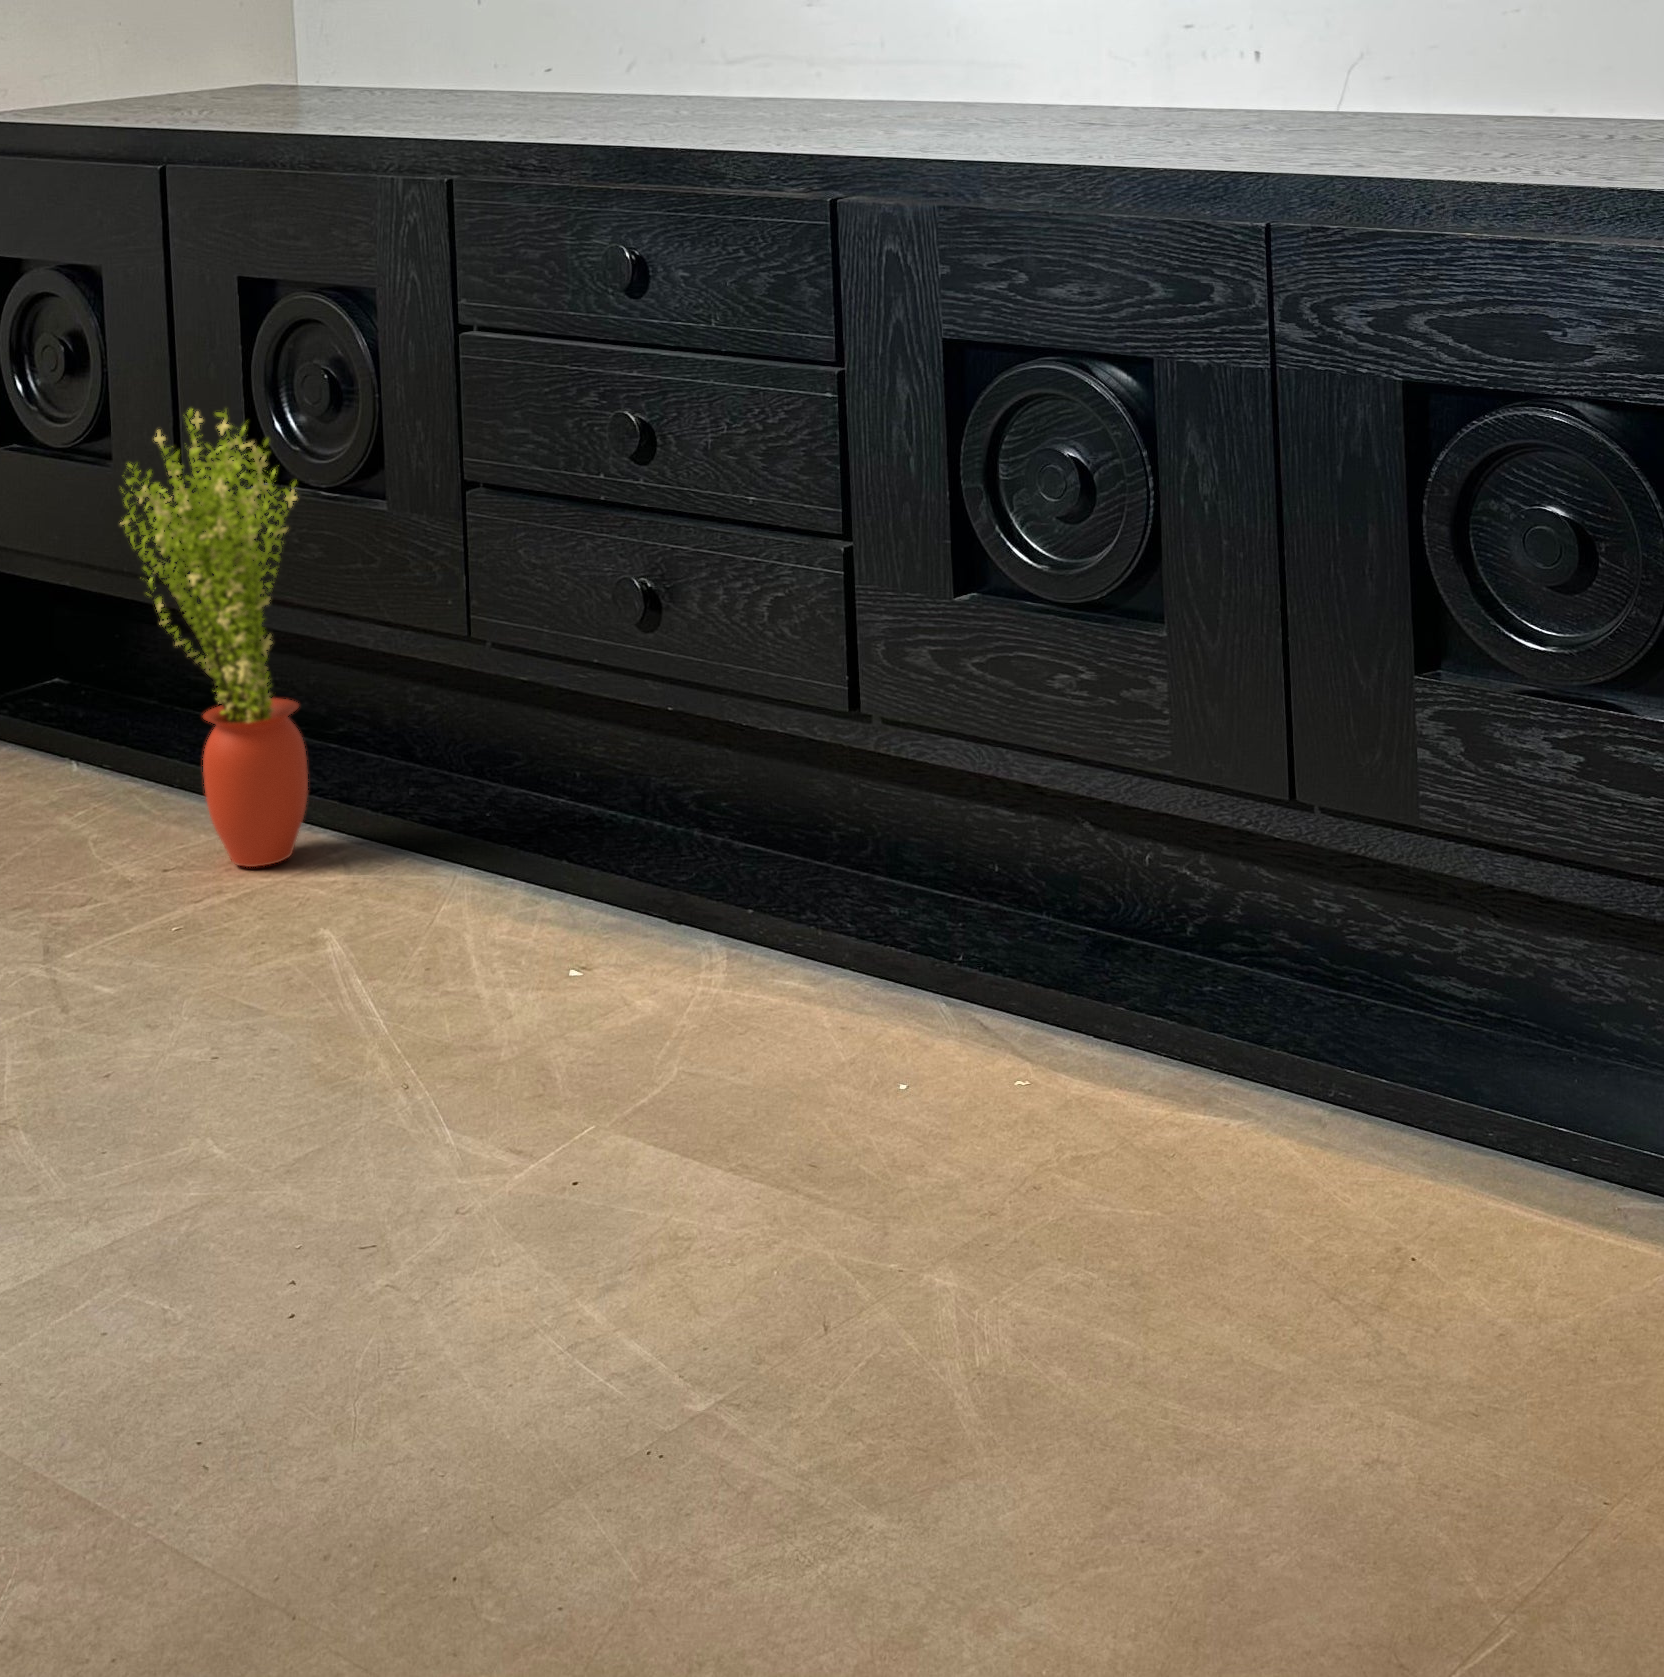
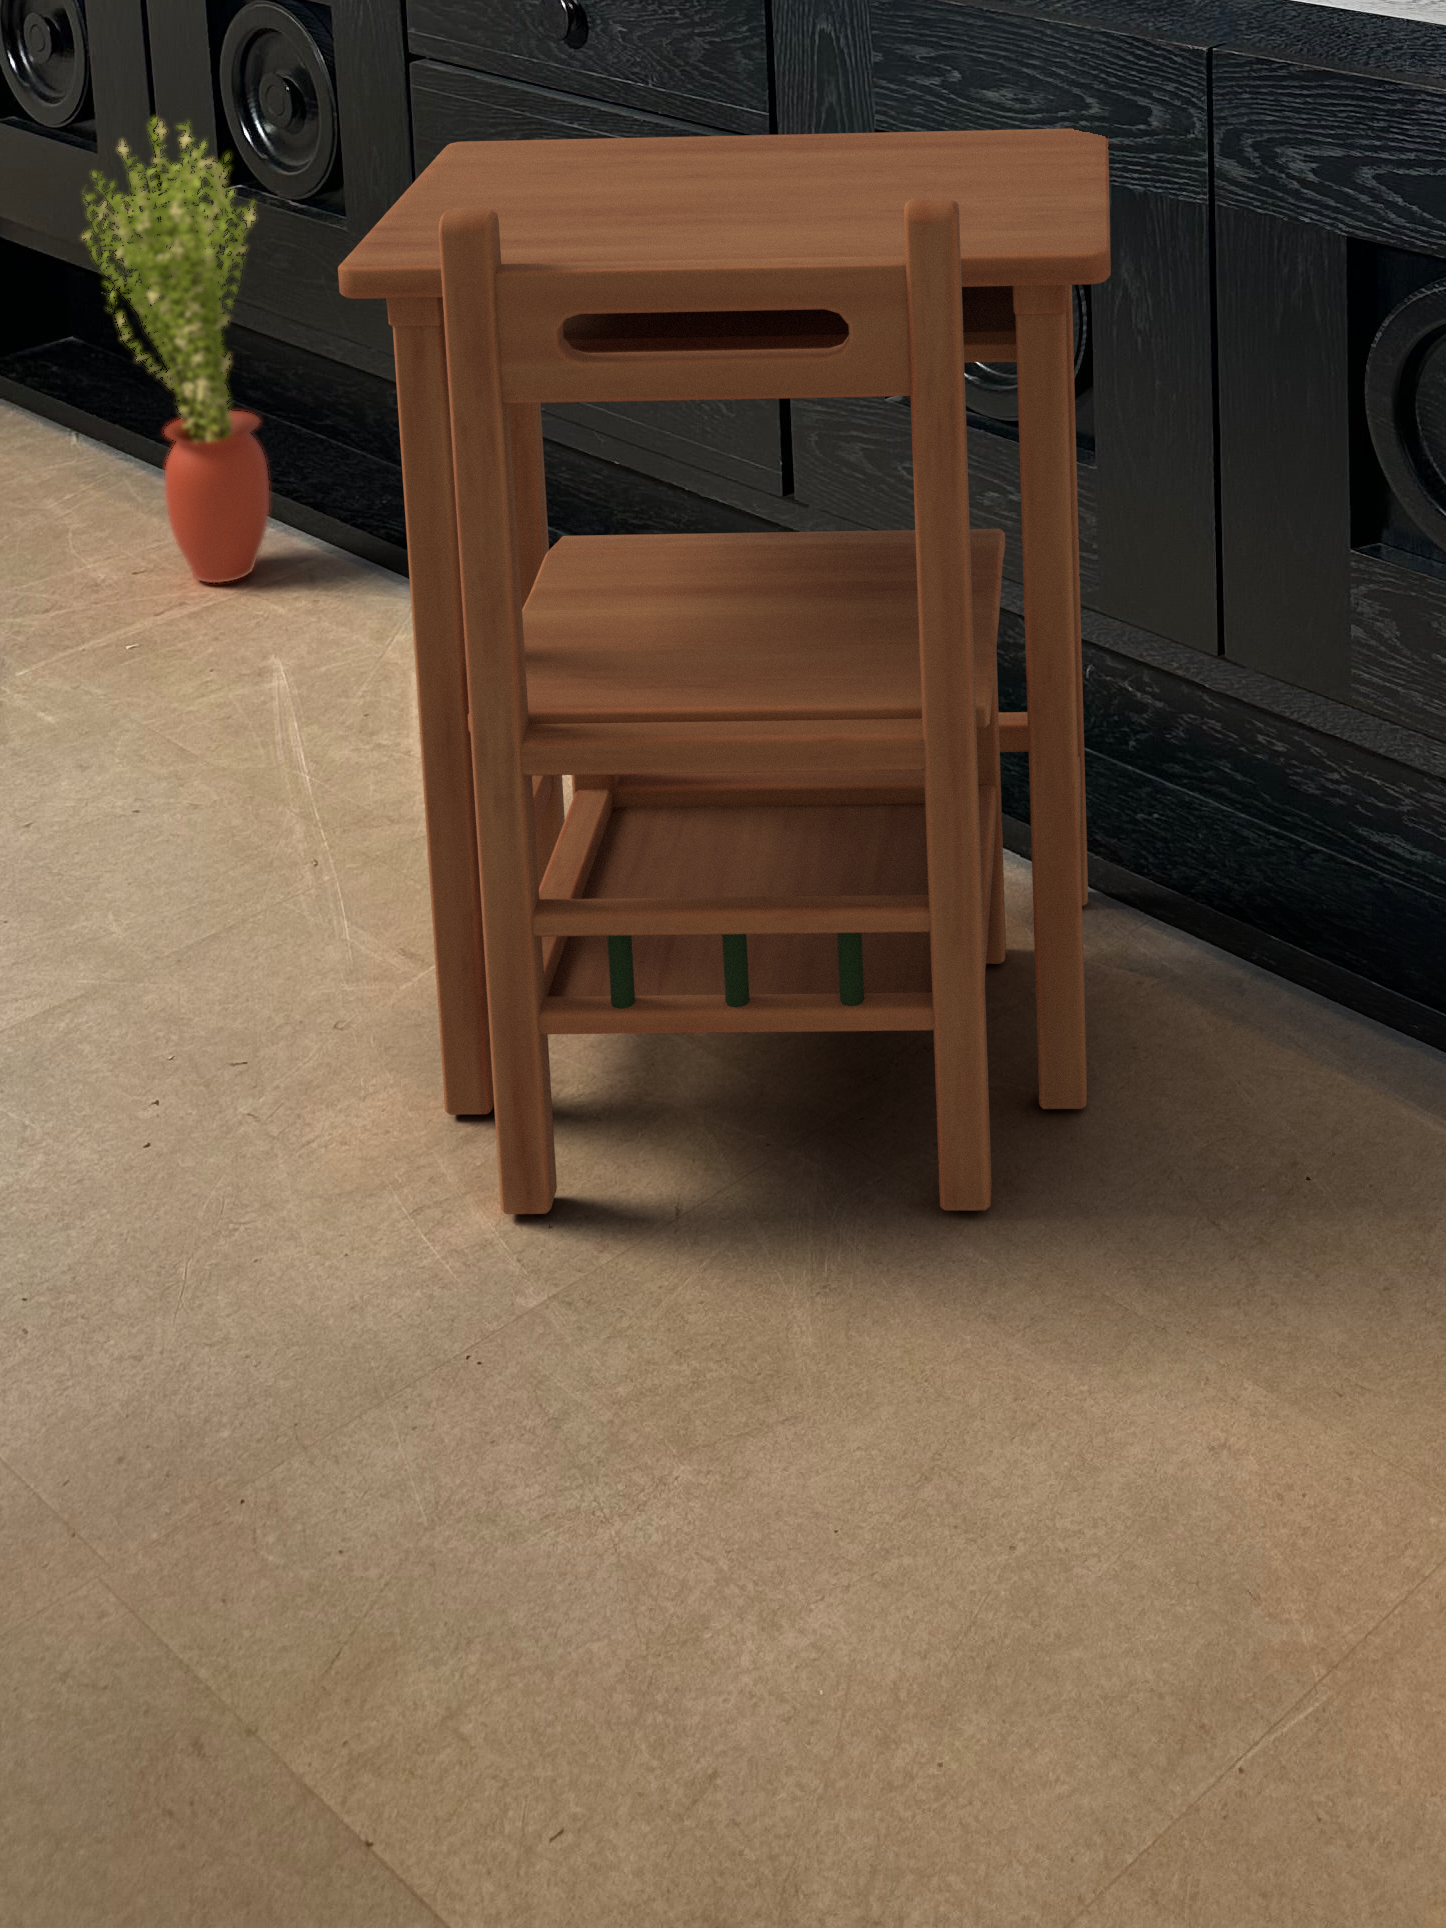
side table: none [465,314,1200,1330] -> present [338,128,1111,1214]

